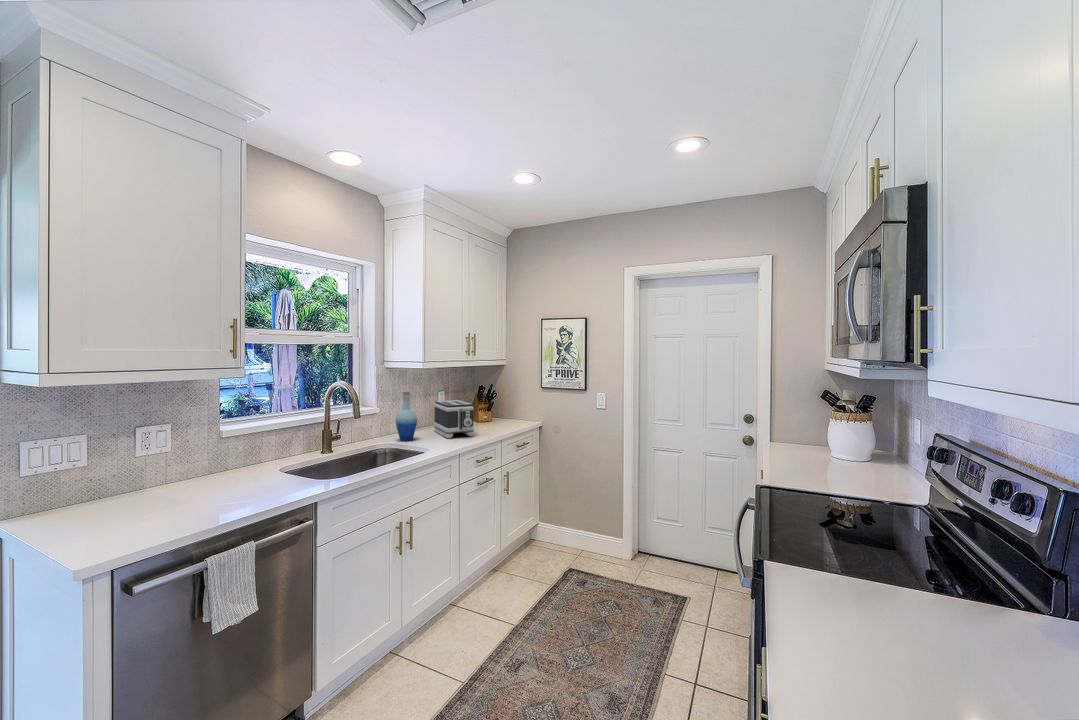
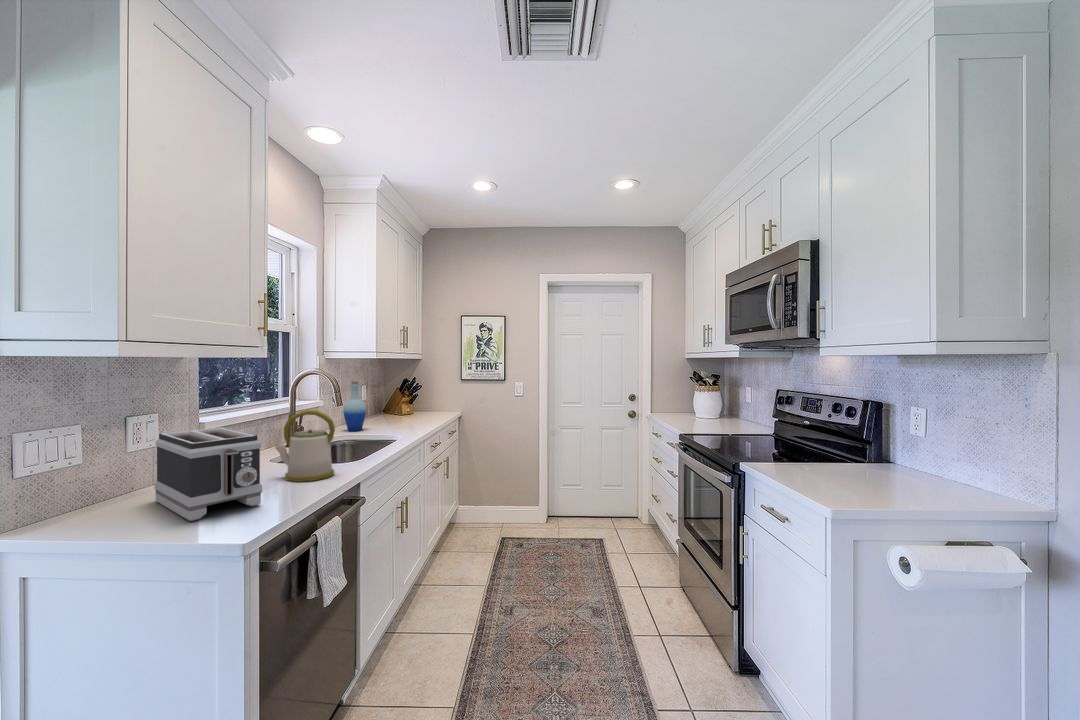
toaster: present [434,400,474,438] -> present [154,427,262,521]
kettle: none [246,428,299,498] -> present [275,410,335,482]

